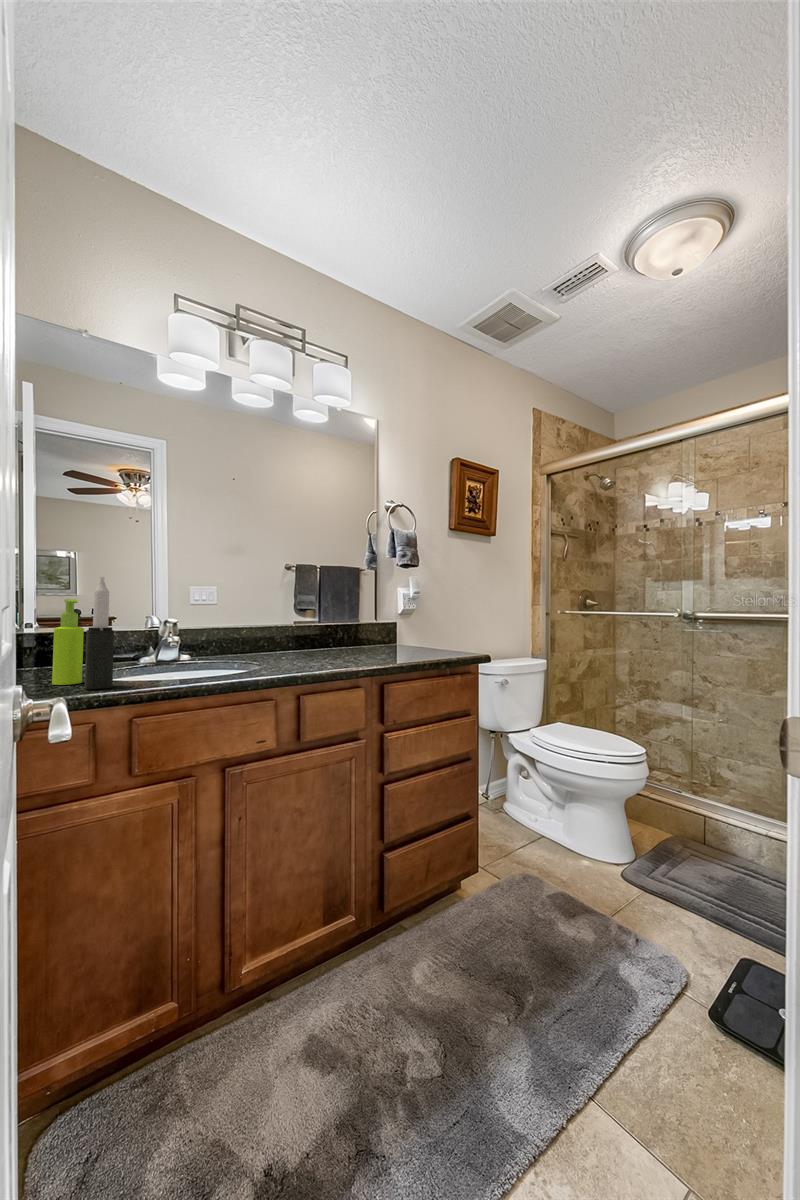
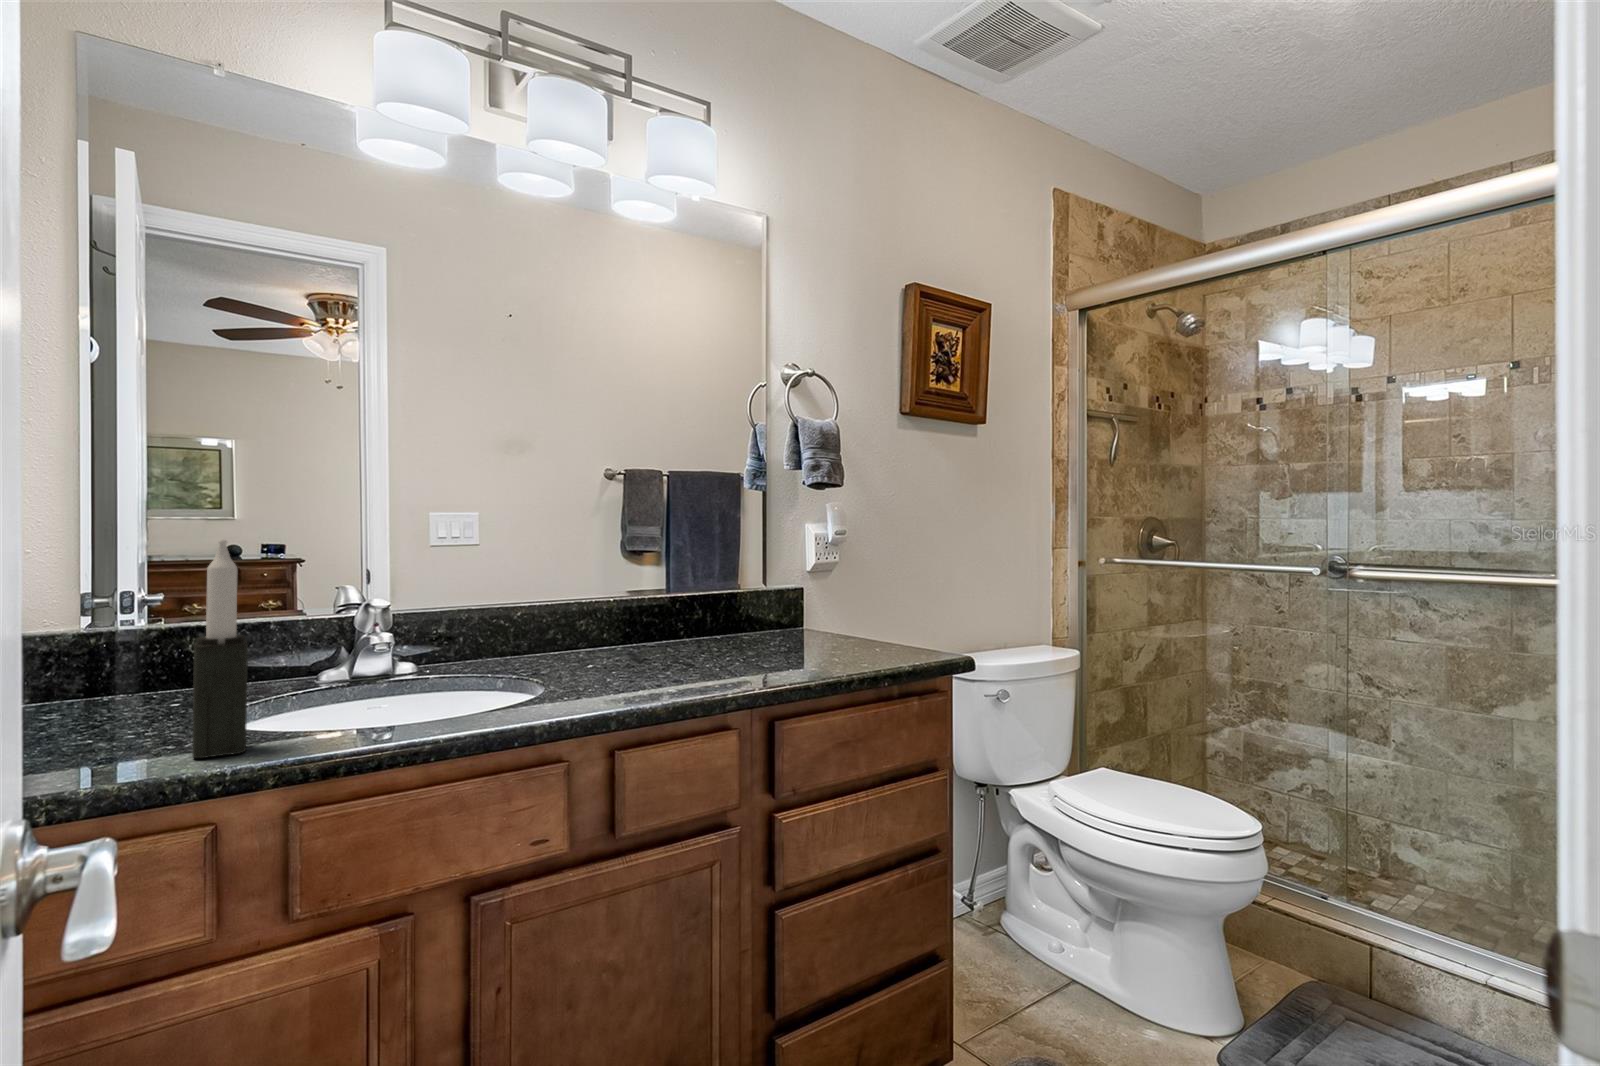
soap dispenser: present [52,599,84,685] -> none [138,579,198,744]

